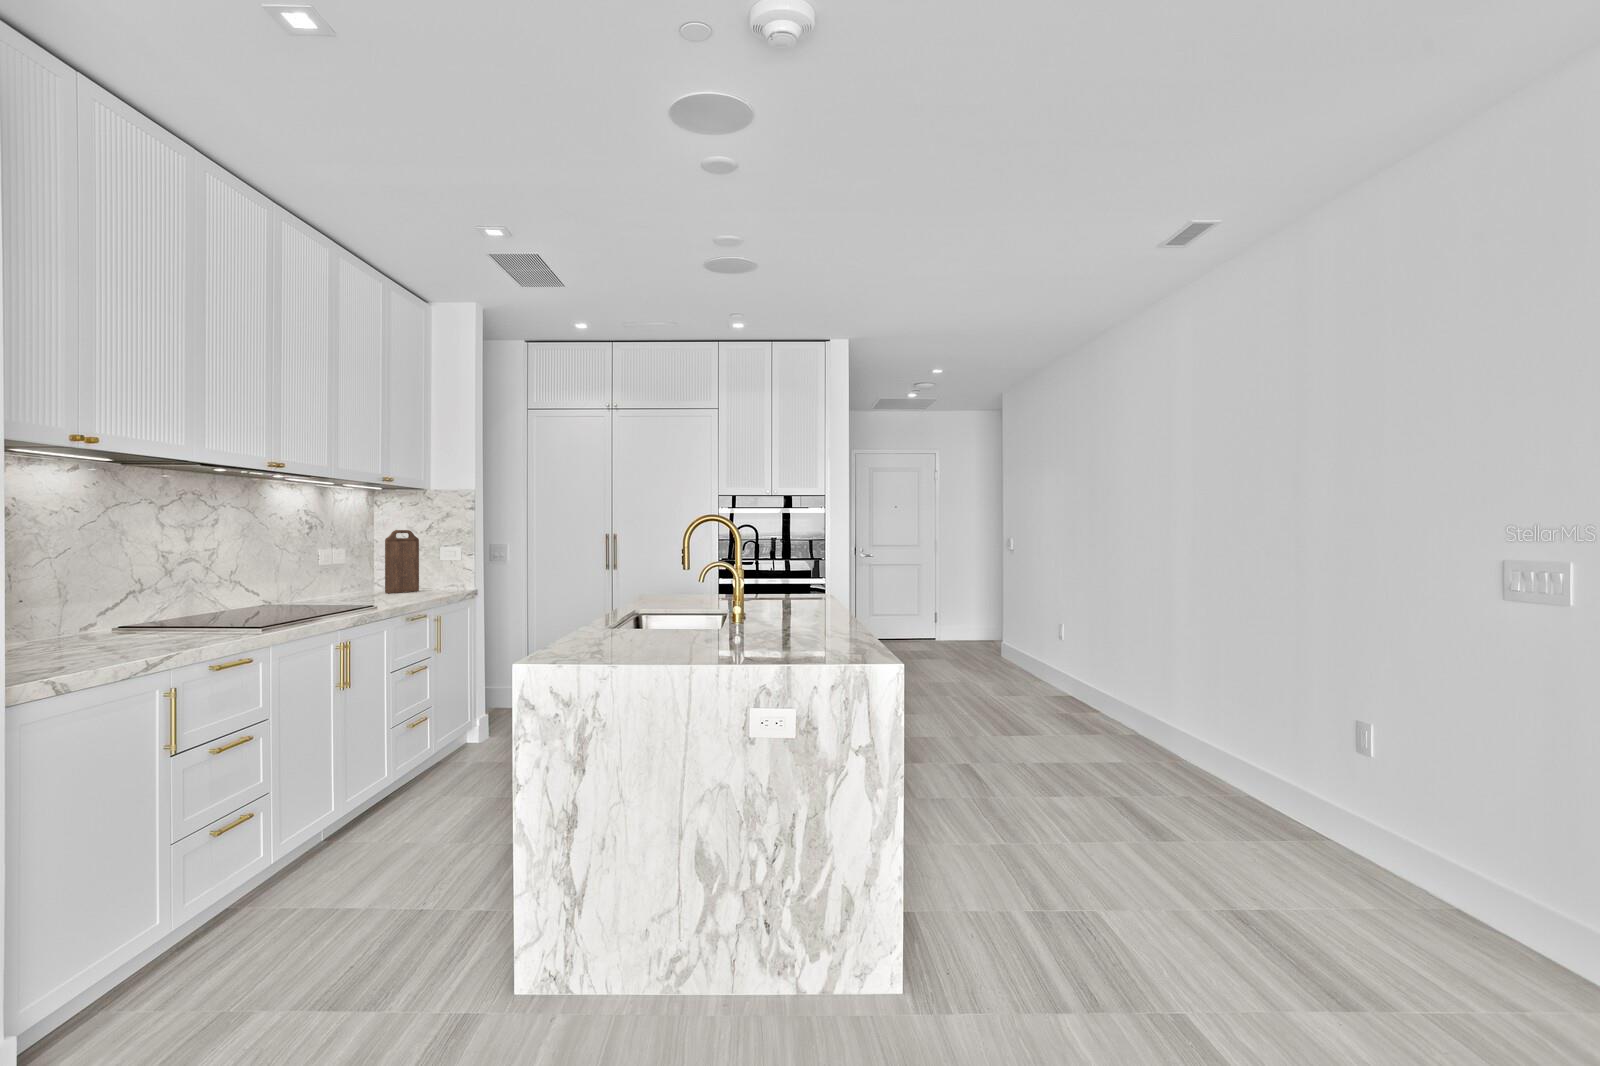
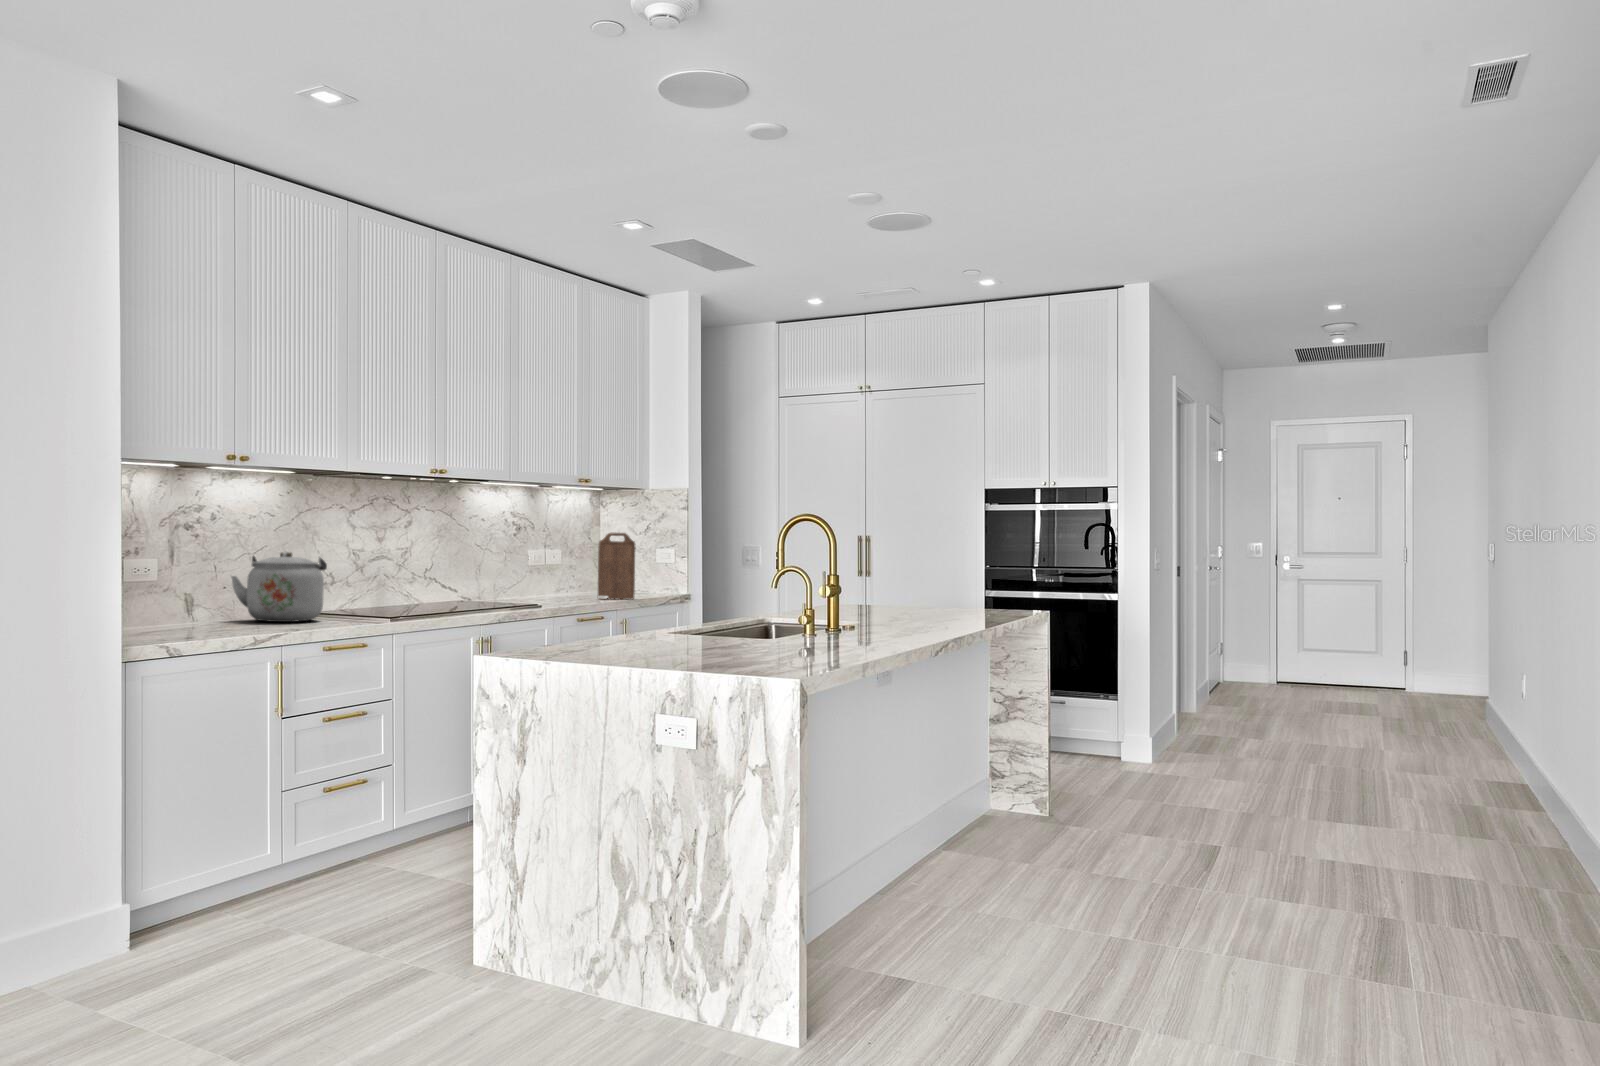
kettle: none [46,560,176,643] -> present [231,552,327,622]

